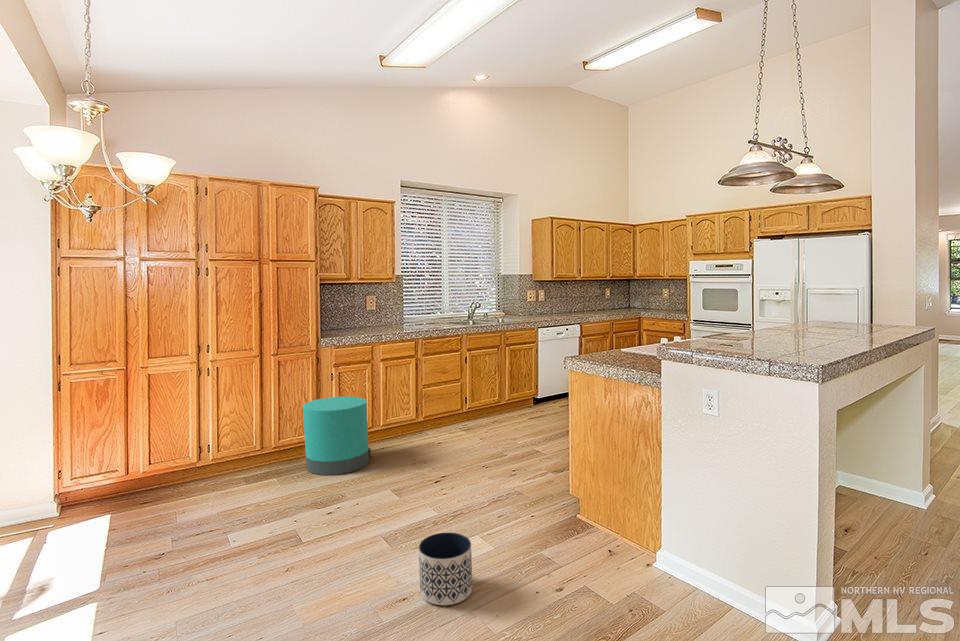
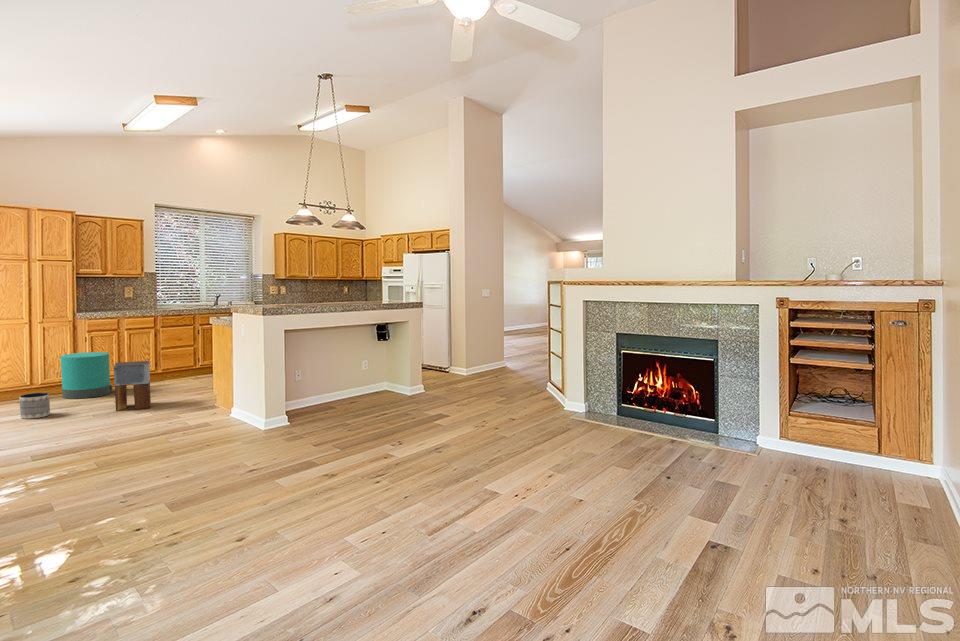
stool: none [394,421,454,516] -> present [114,361,151,411]
planter: present [419,533,472,605] -> present [19,393,50,419]

